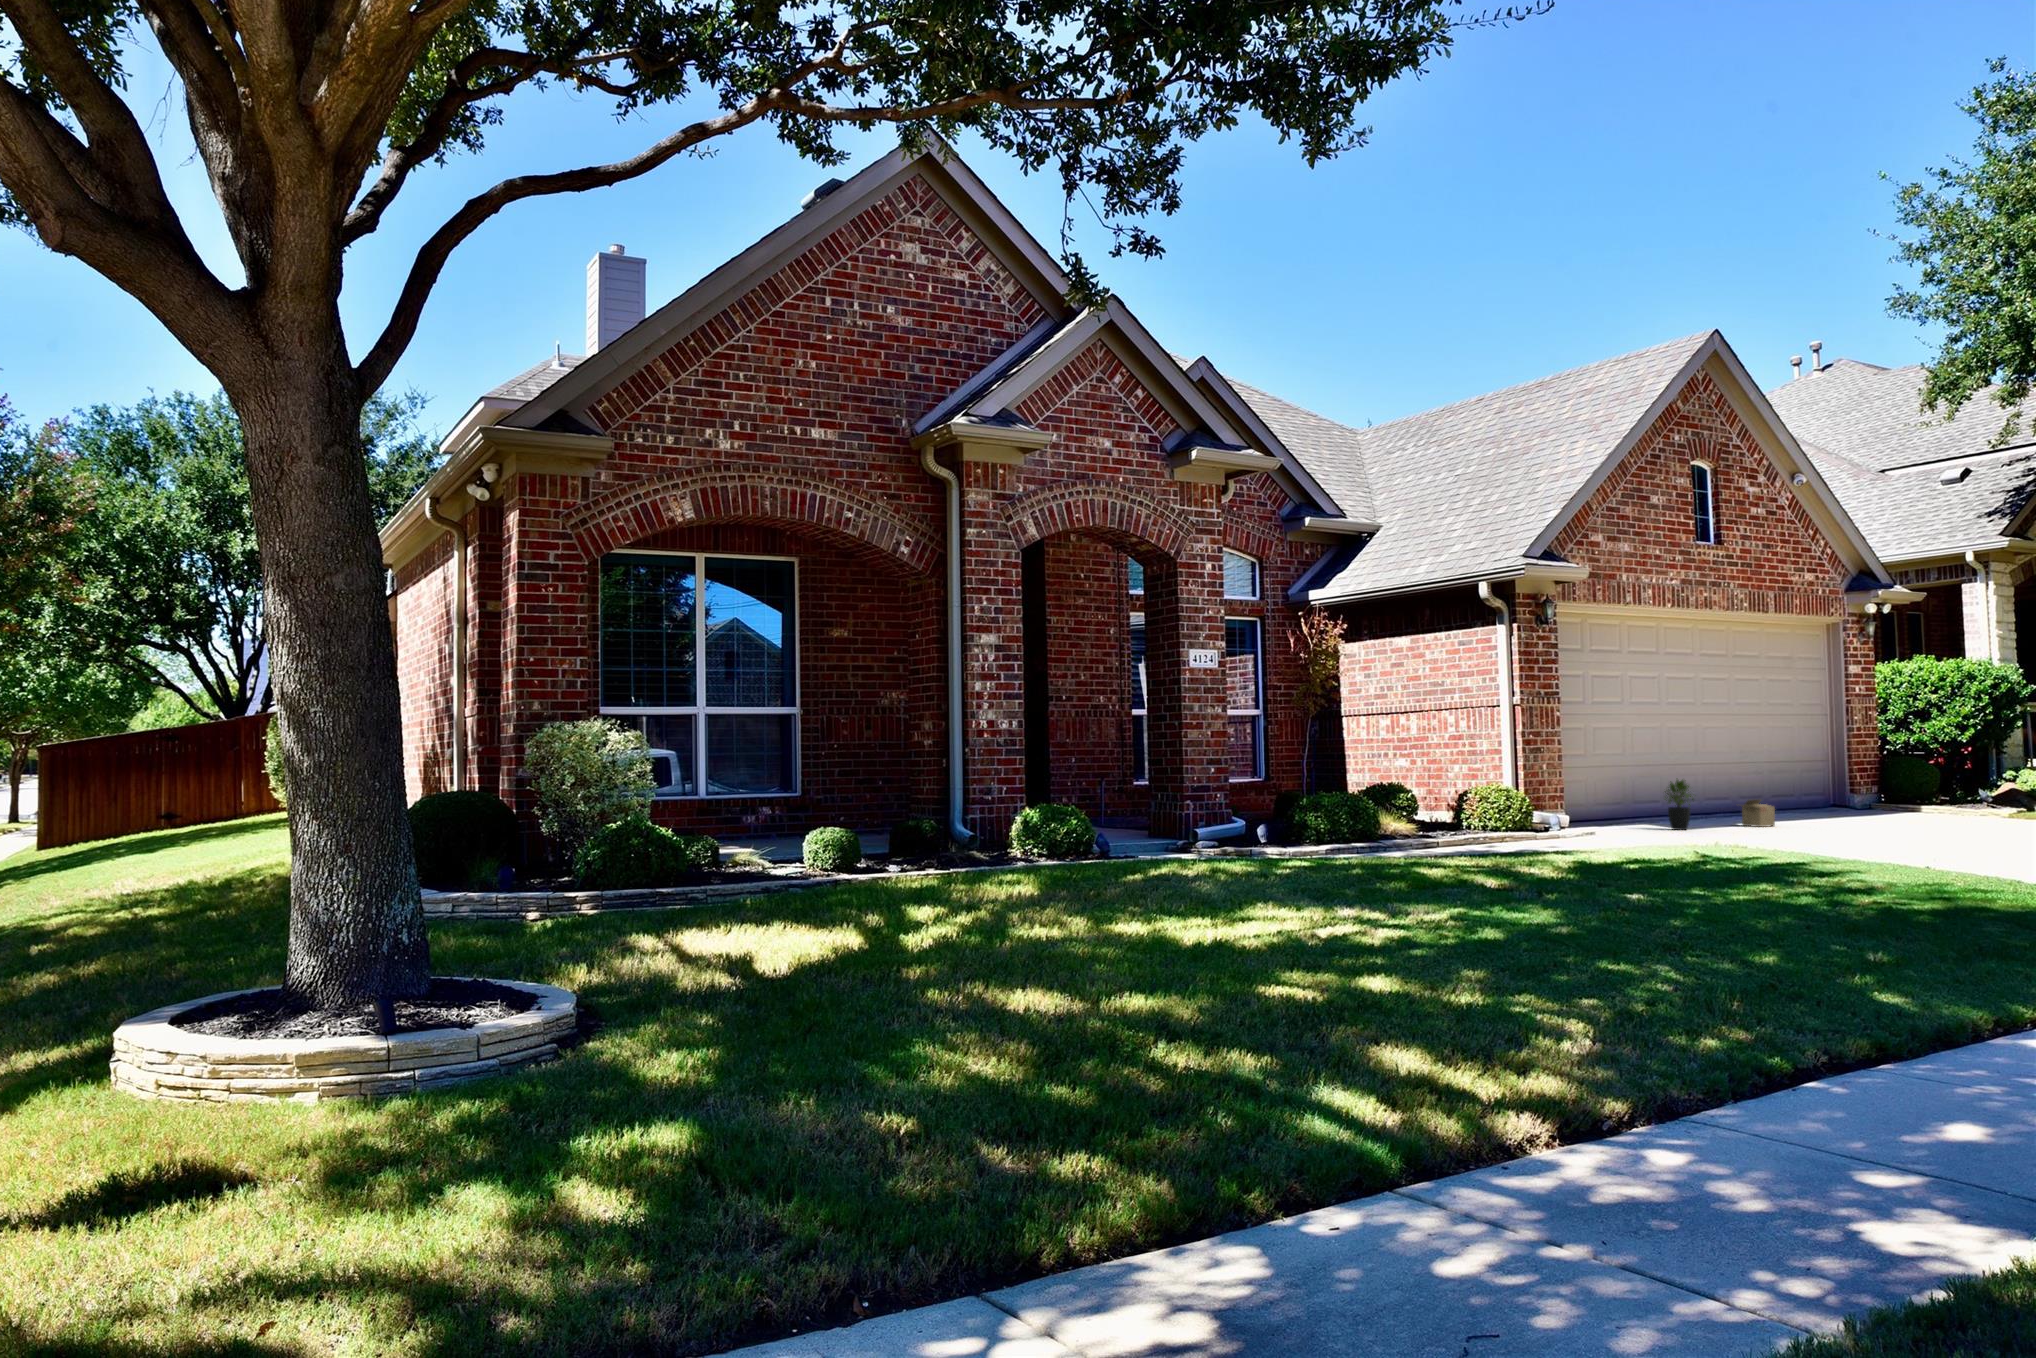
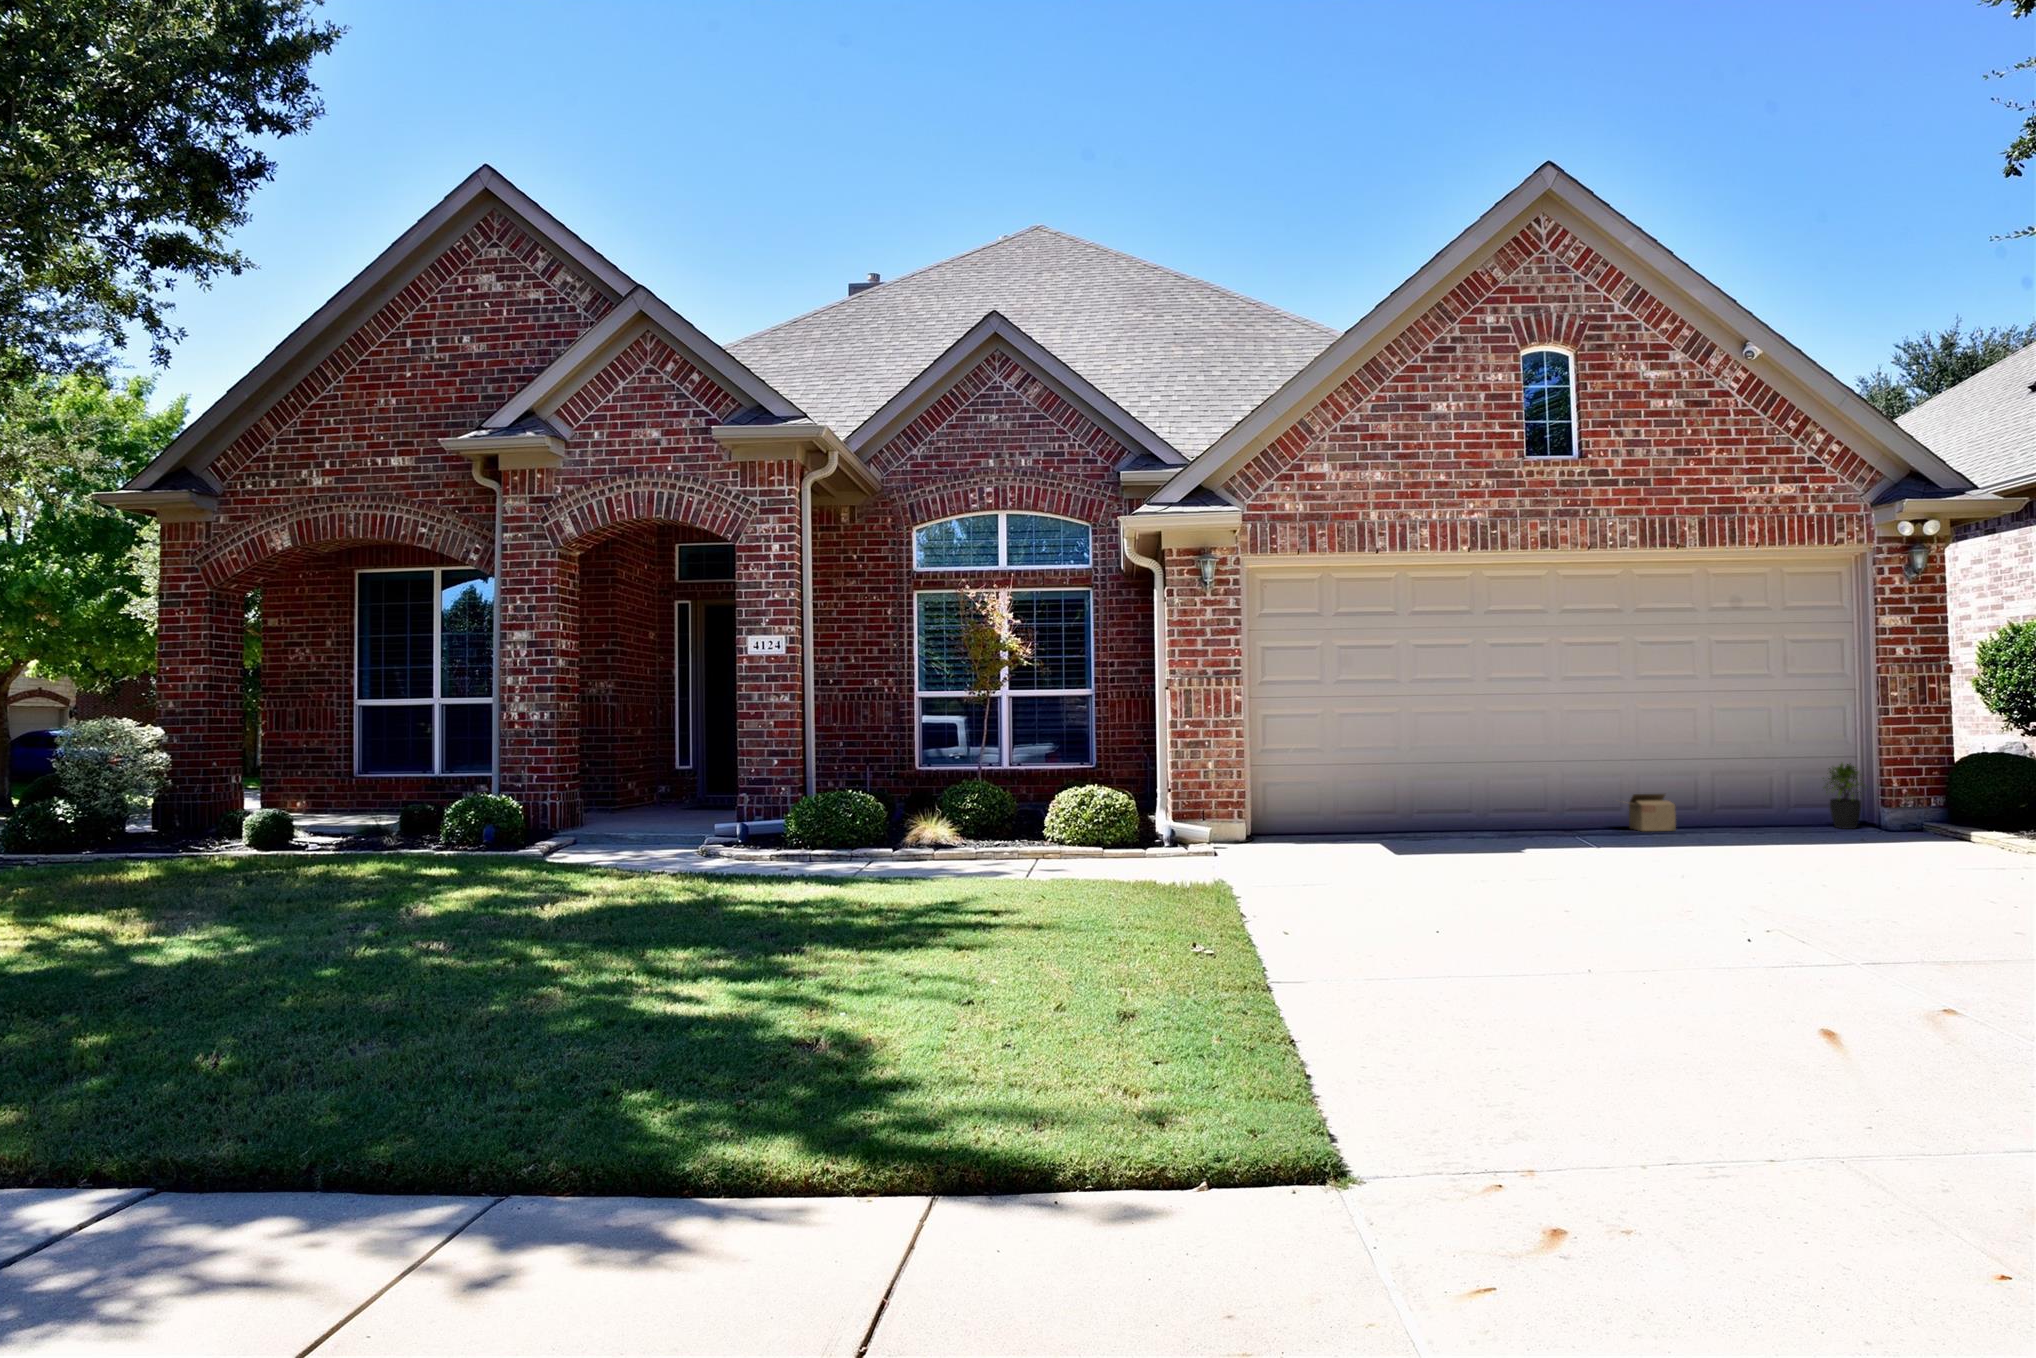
potted plant: present [1665,779,1693,830] -> present [1823,763,1865,829]

